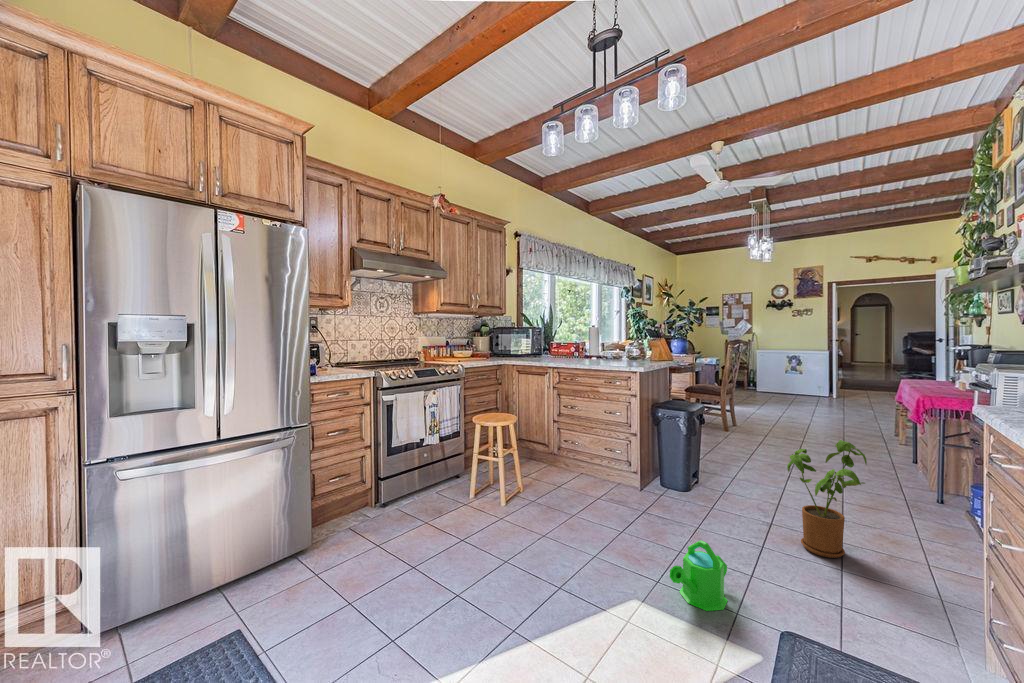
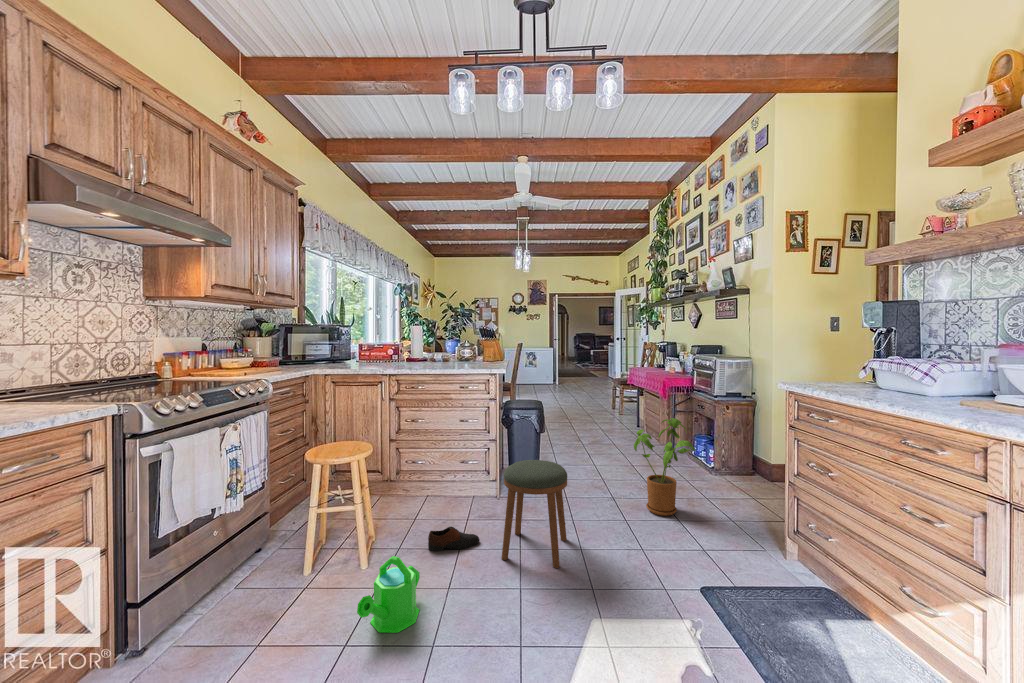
stool: none [600,452,674,553] -> present [501,460,567,568]
shoe: none [554,493,595,515] -> present [428,527,479,551]
watering can: present [670,540,728,611] -> present [357,556,420,633]

